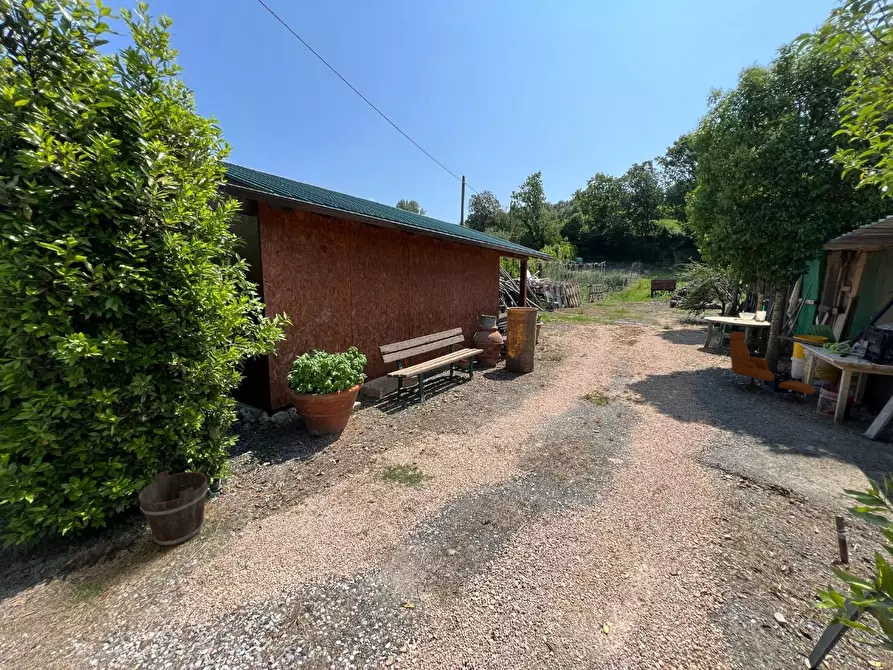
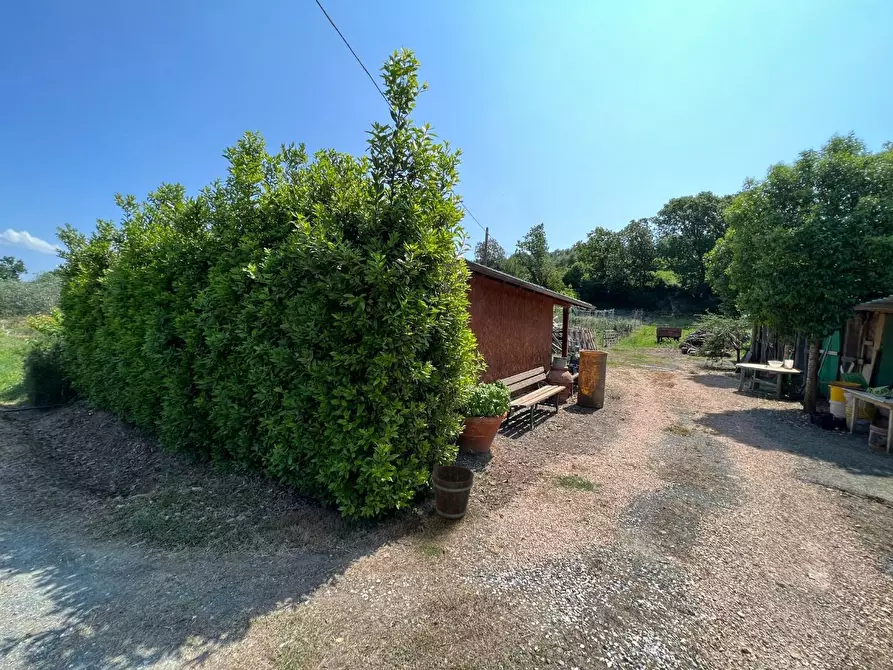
lounge chair: present [730,332,815,404] -> none [781,377,860,439]

